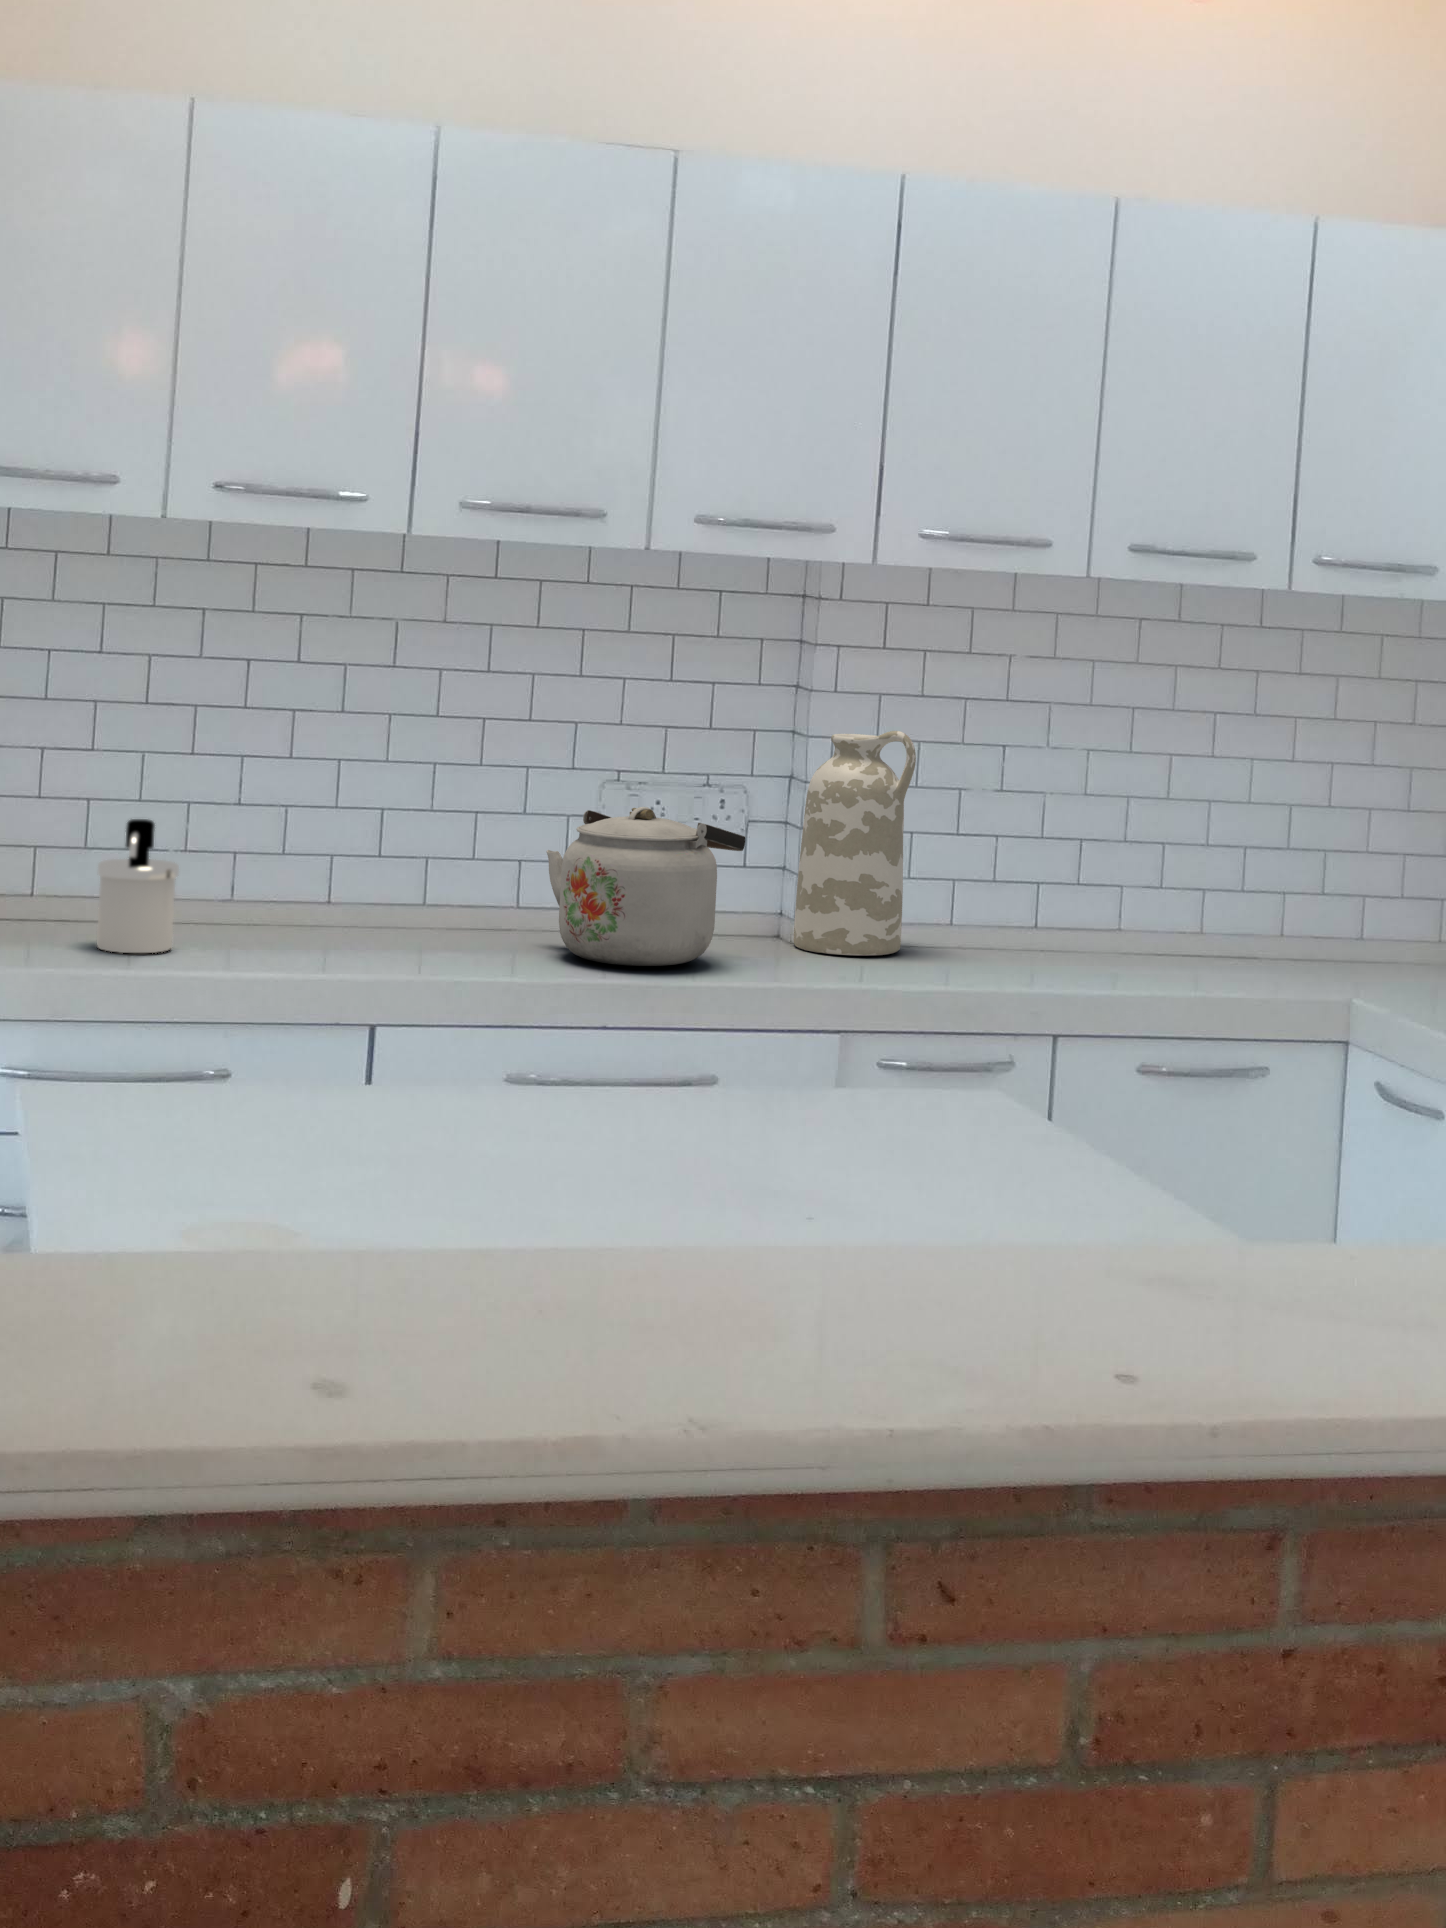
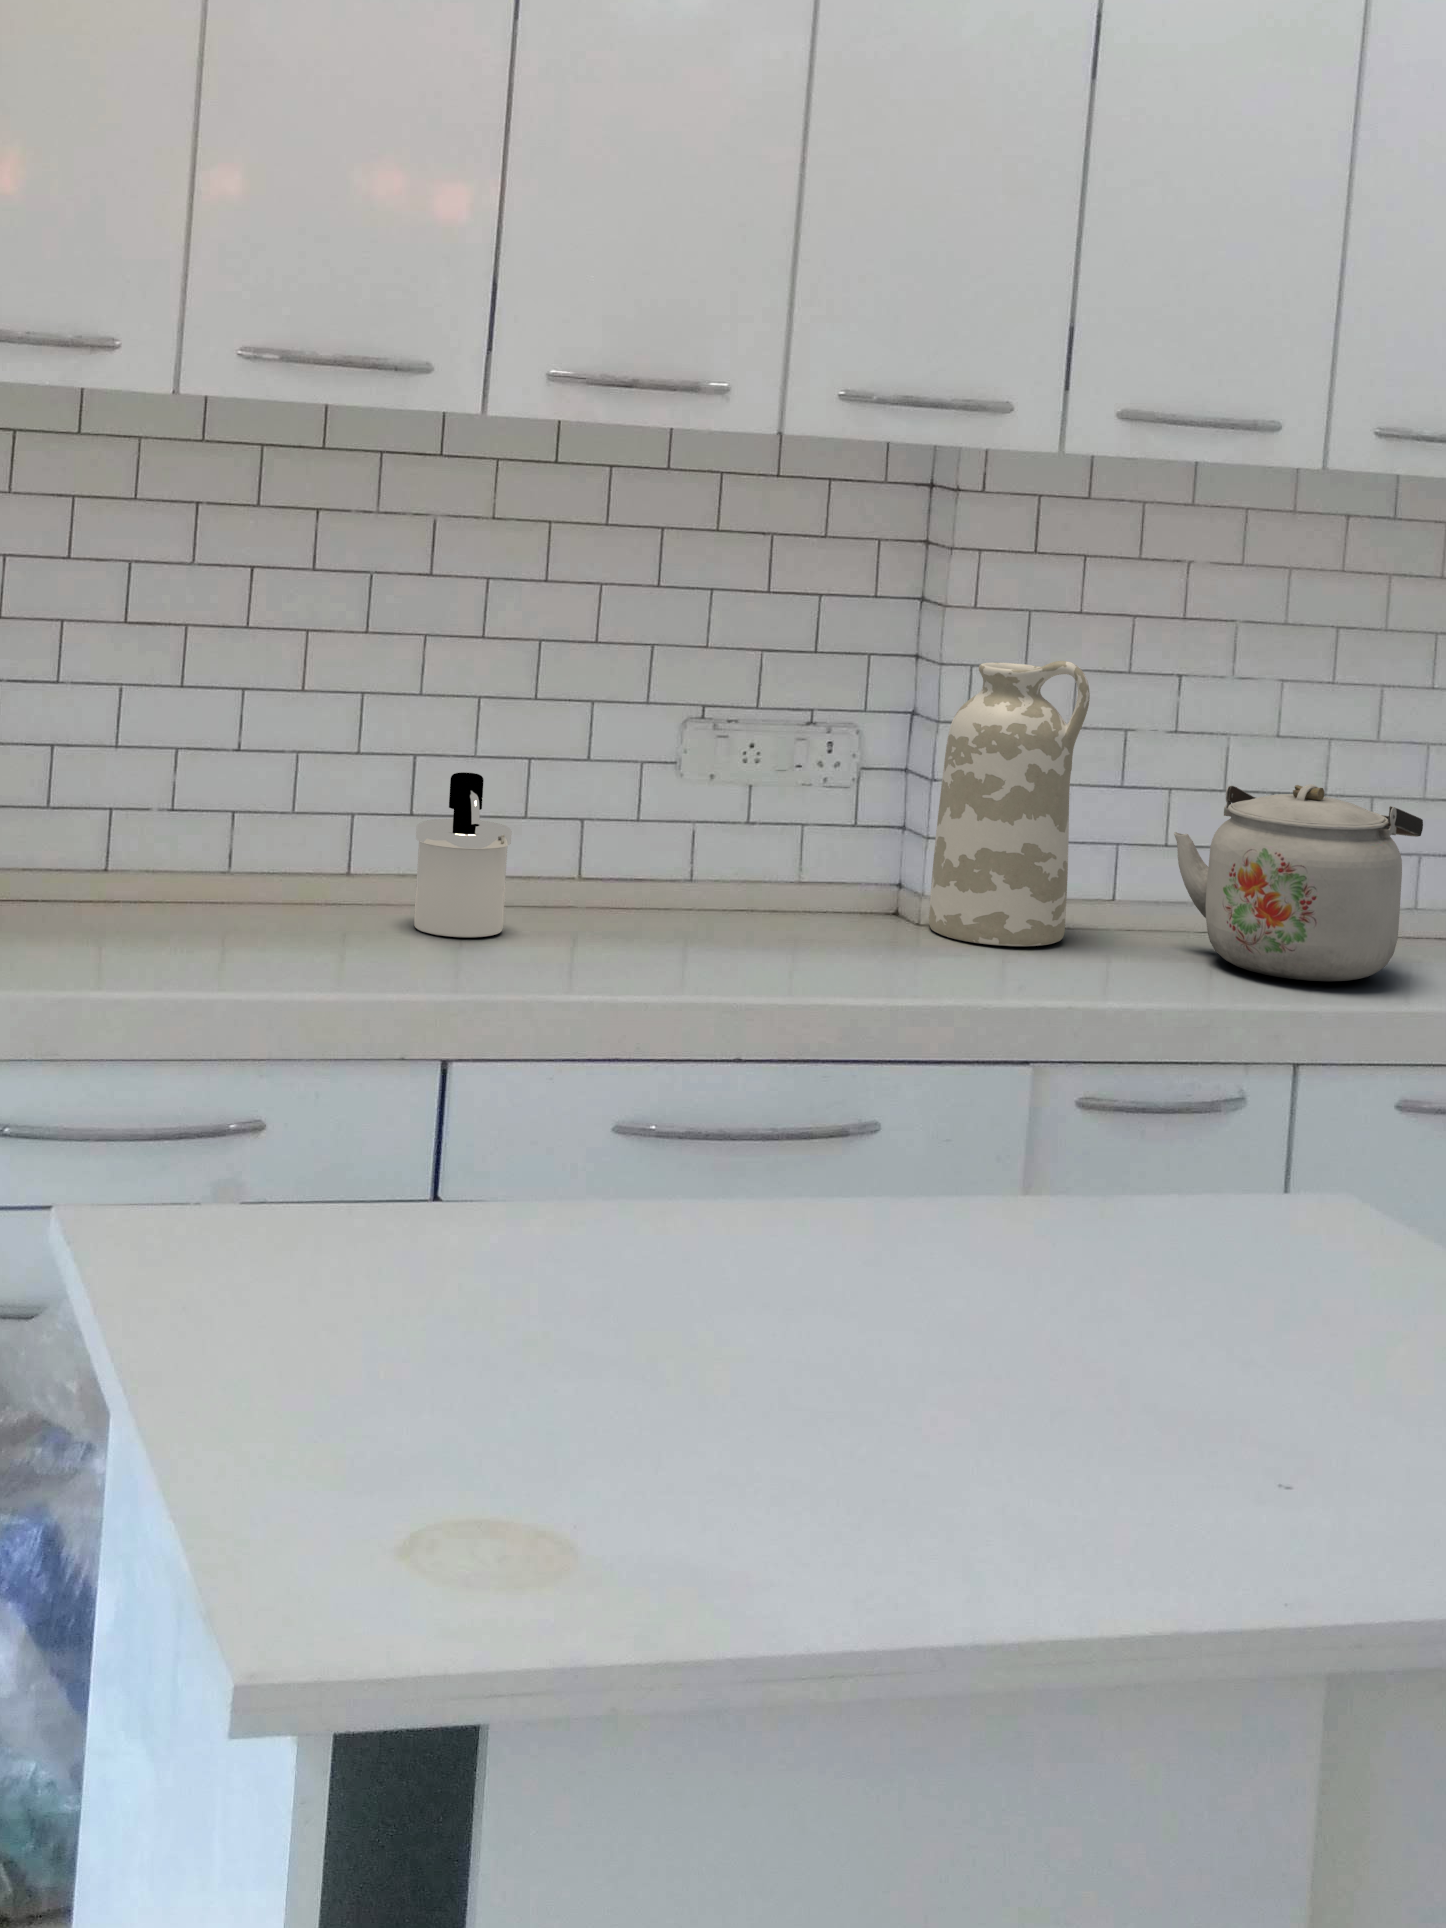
kettle: present [546,807,745,966] -> present [1174,784,1423,981]
soap dispenser: present [97,819,179,953] -> present [414,772,512,937]

